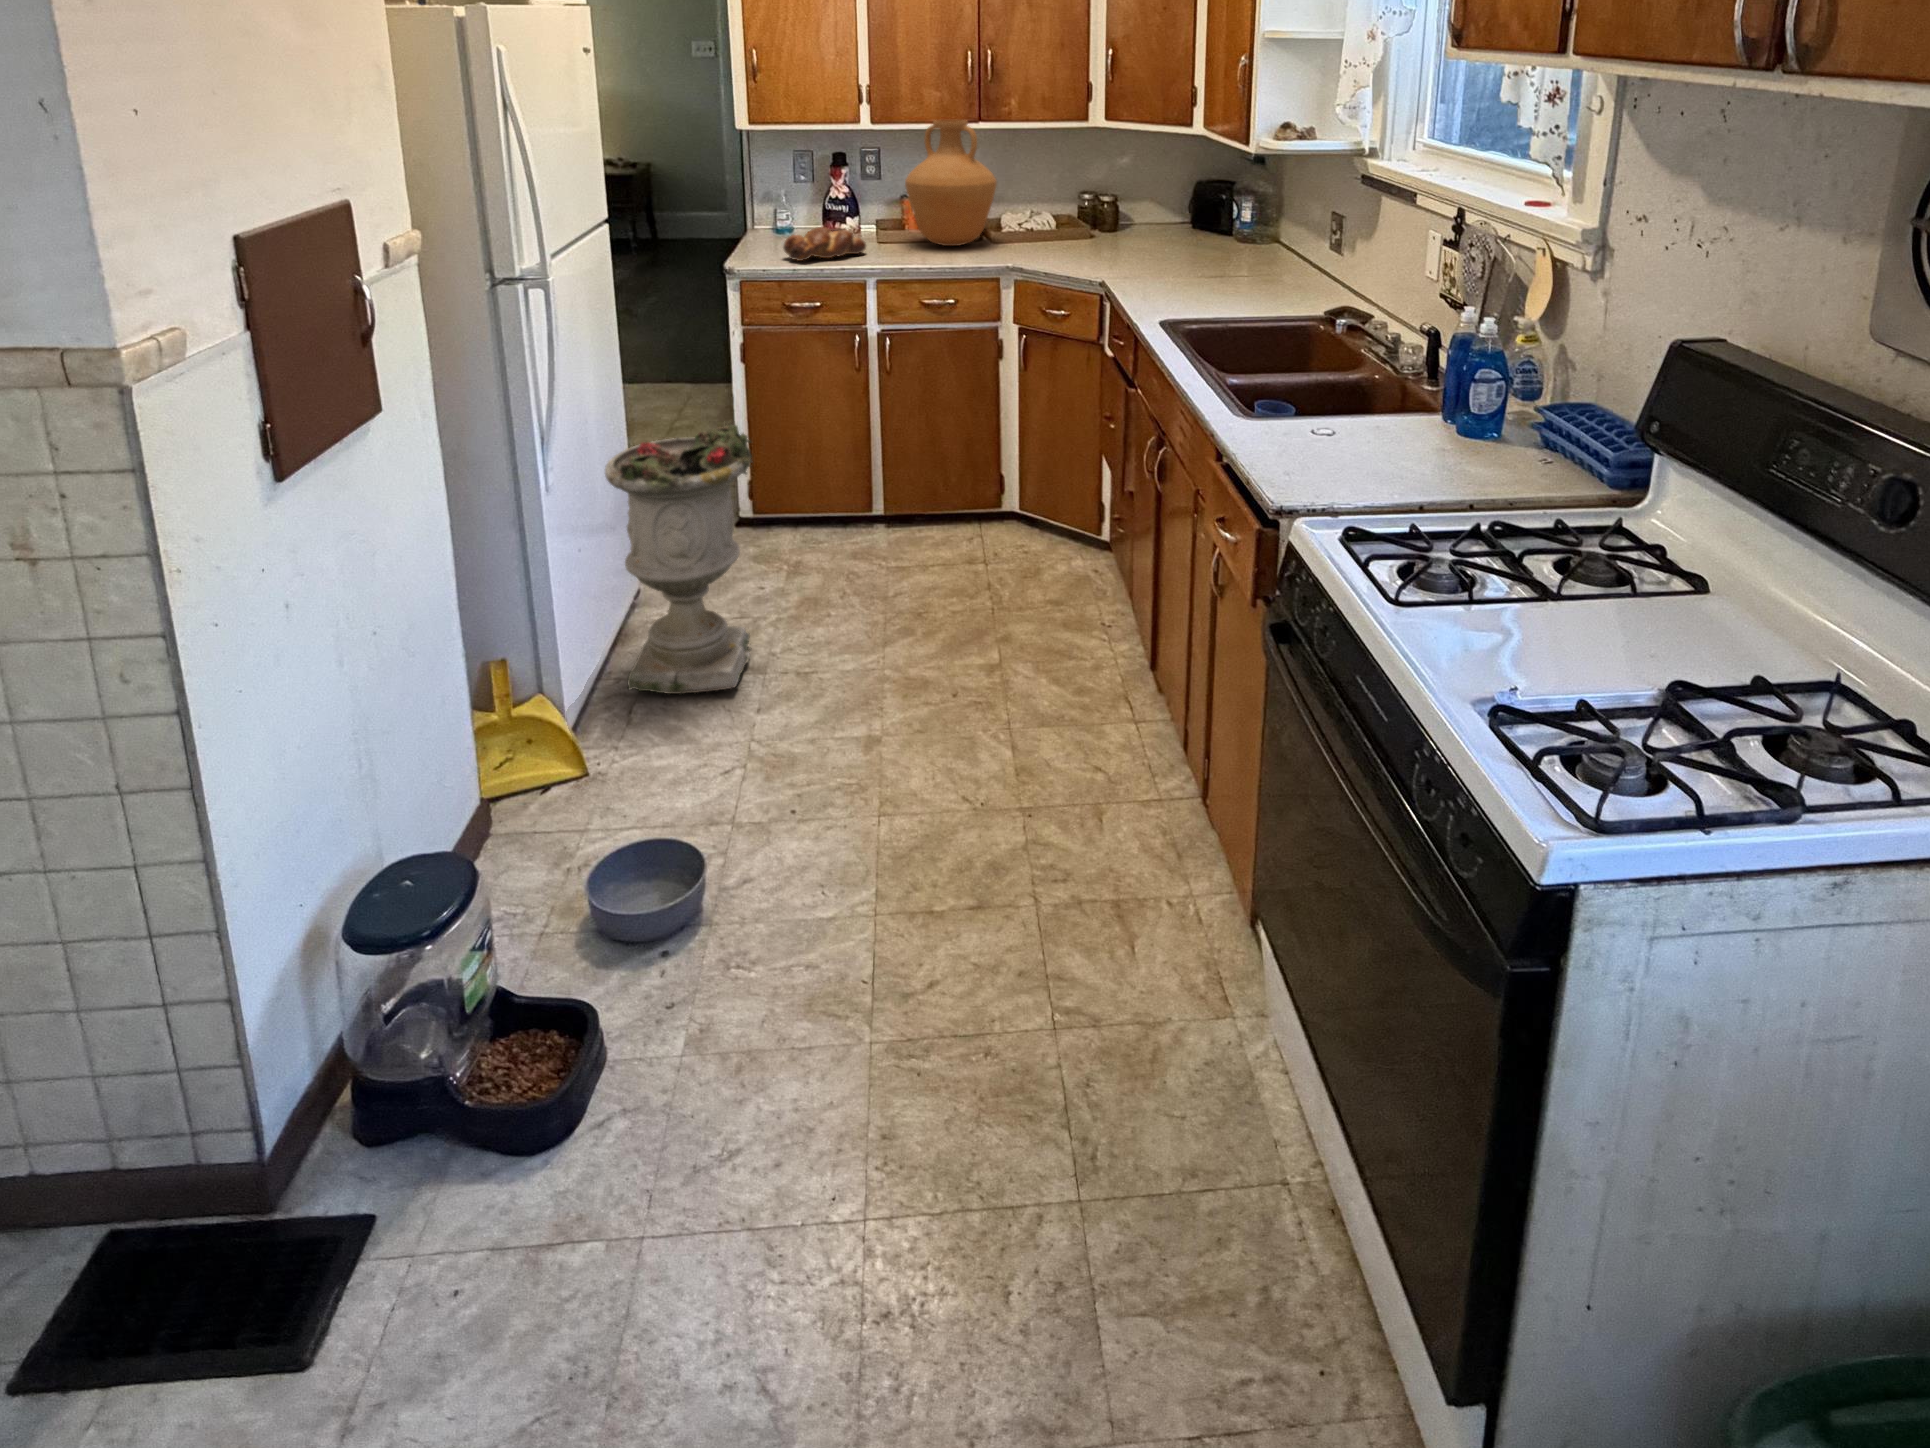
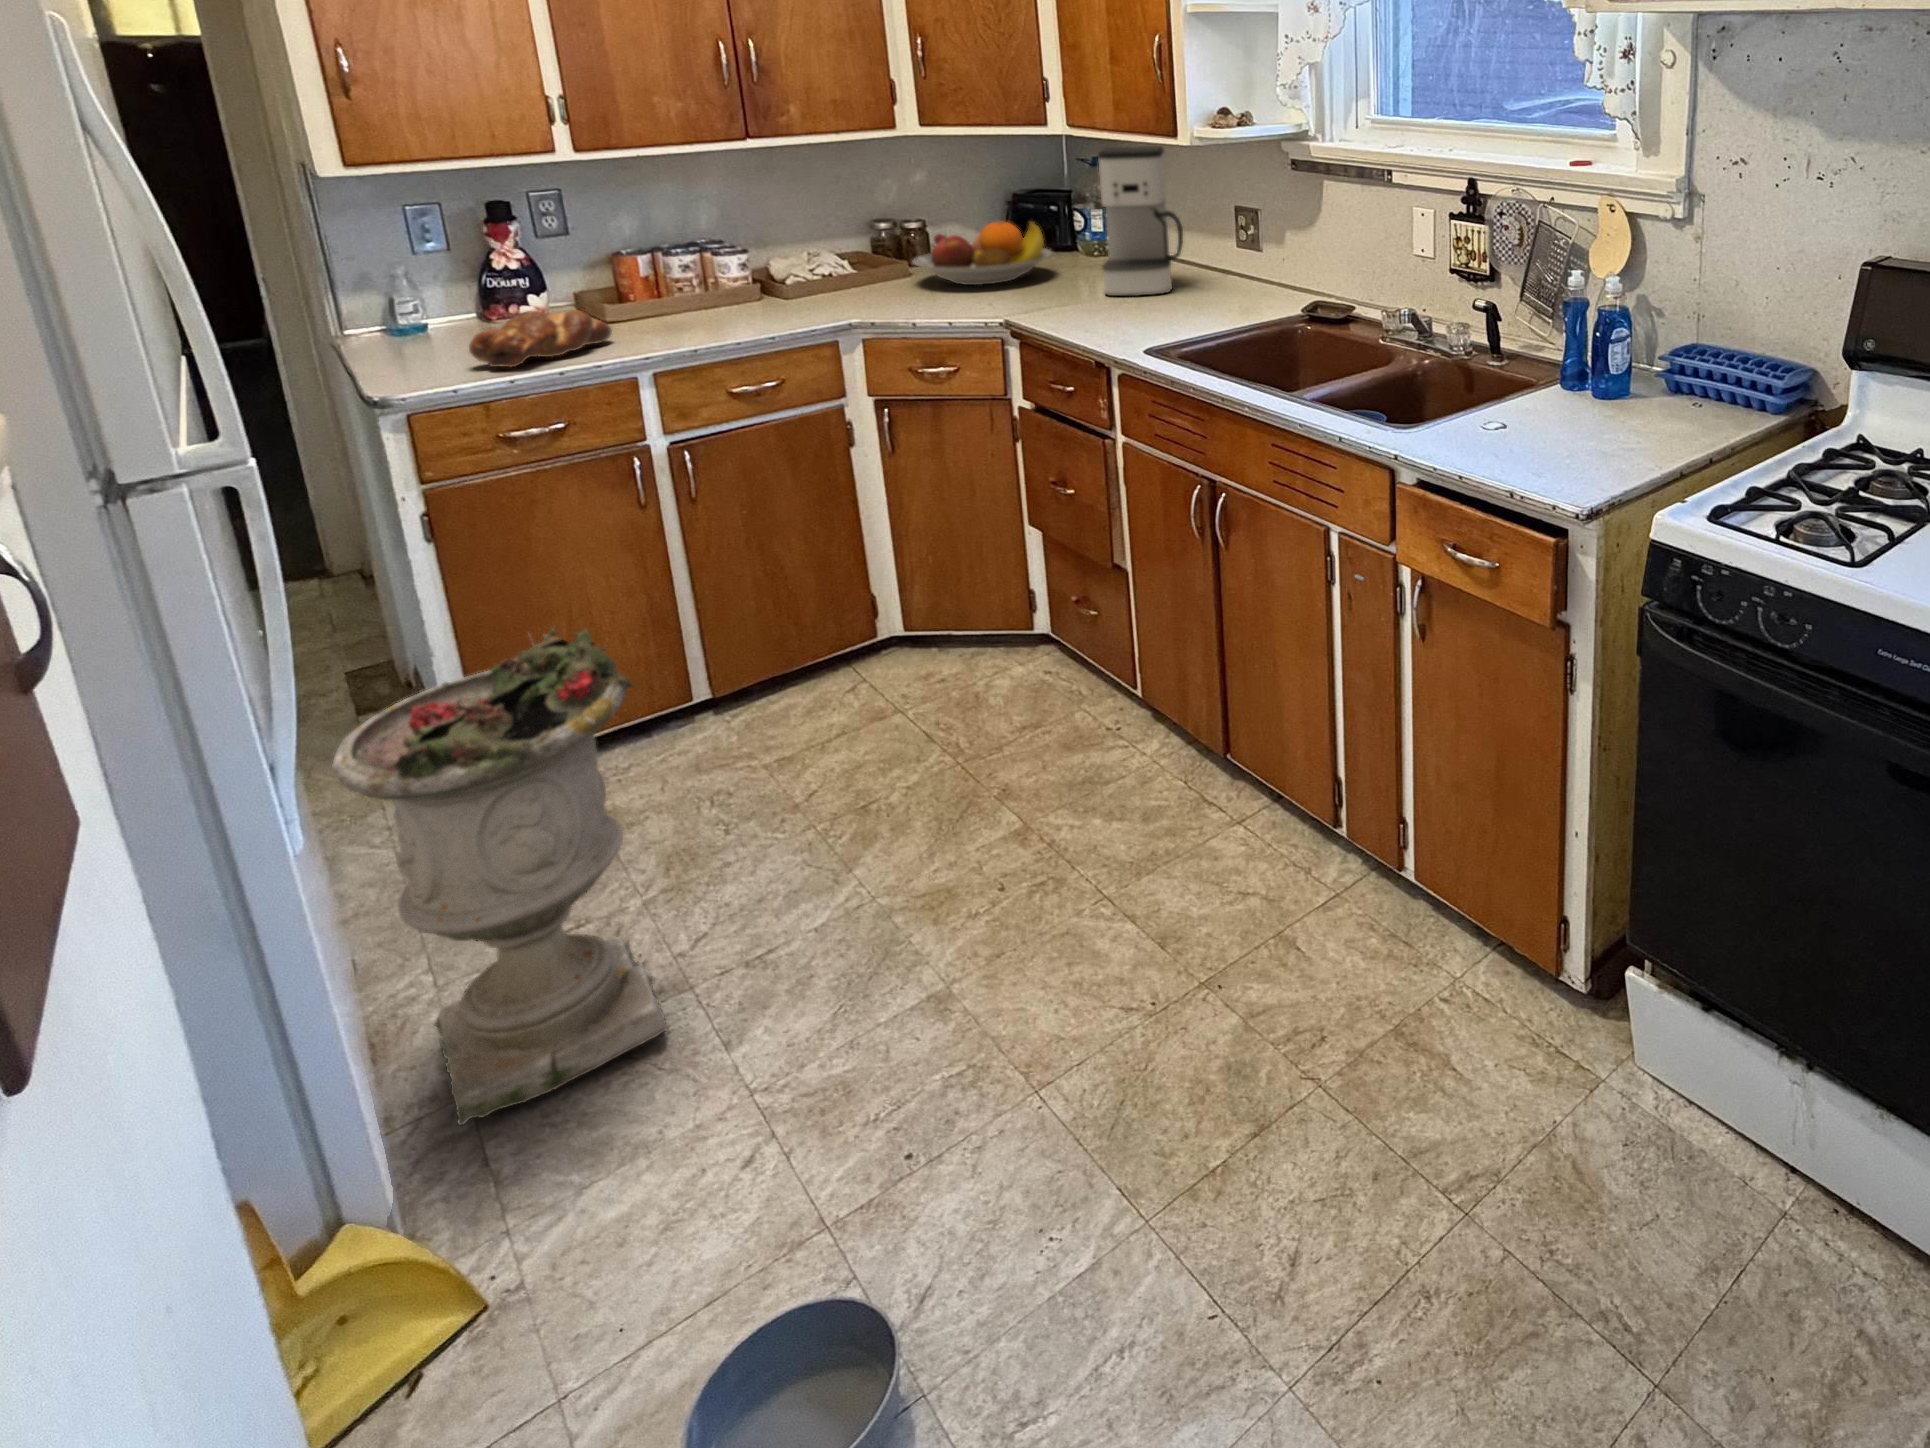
vase: present [905,120,997,246] -> none [645,139,789,313]
coffee maker: none [1197,147,1275,278] -> present [1098,146,1183,296]
fruit bowl: none [1081,201,1189,251] -> present [913,221,1052,285]

